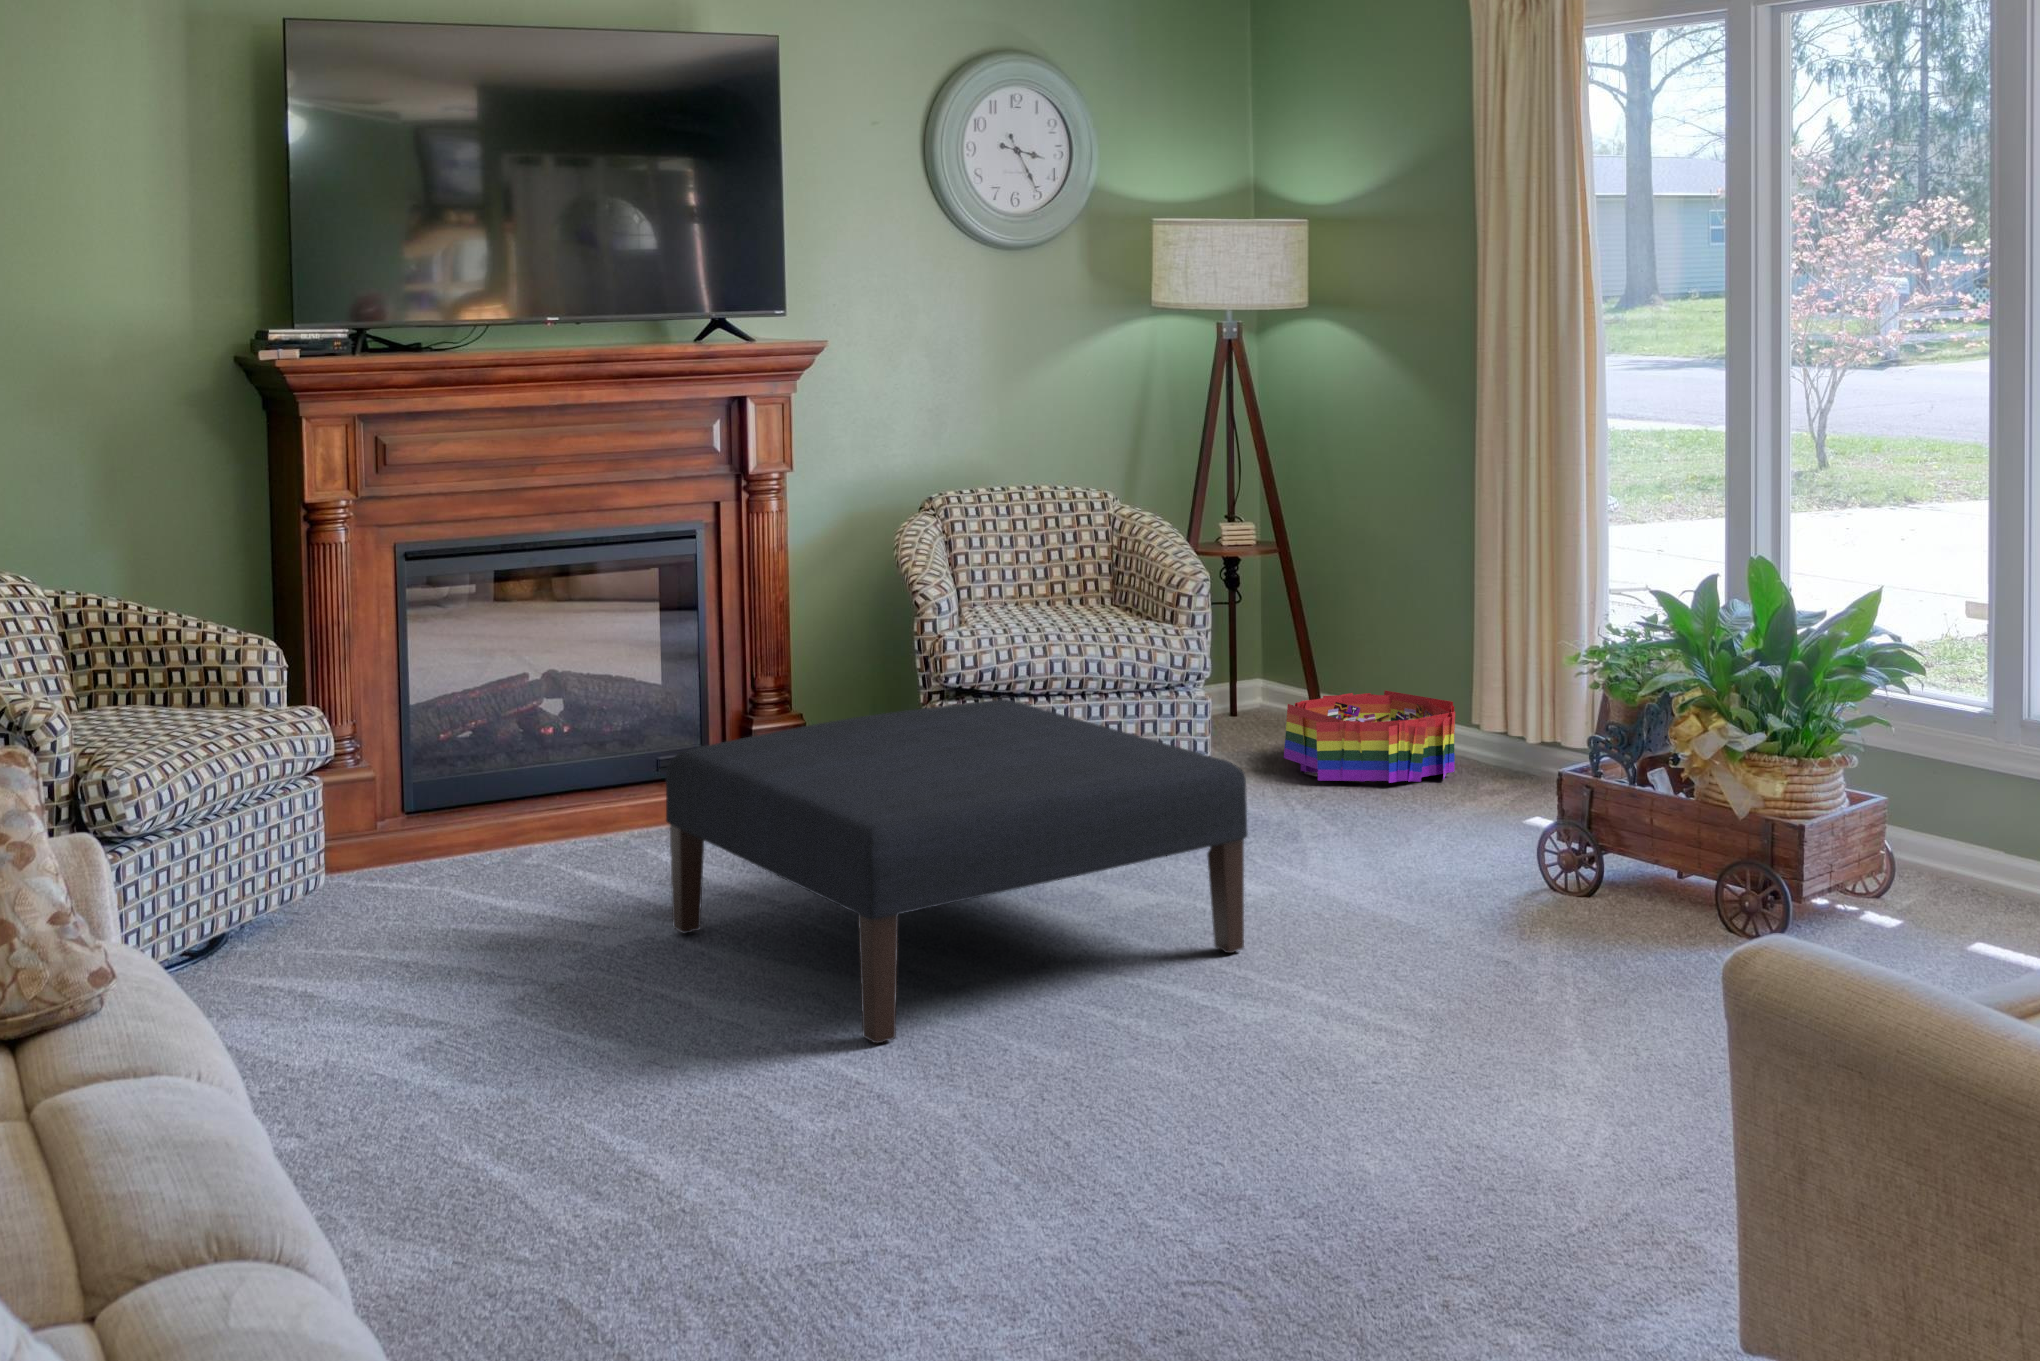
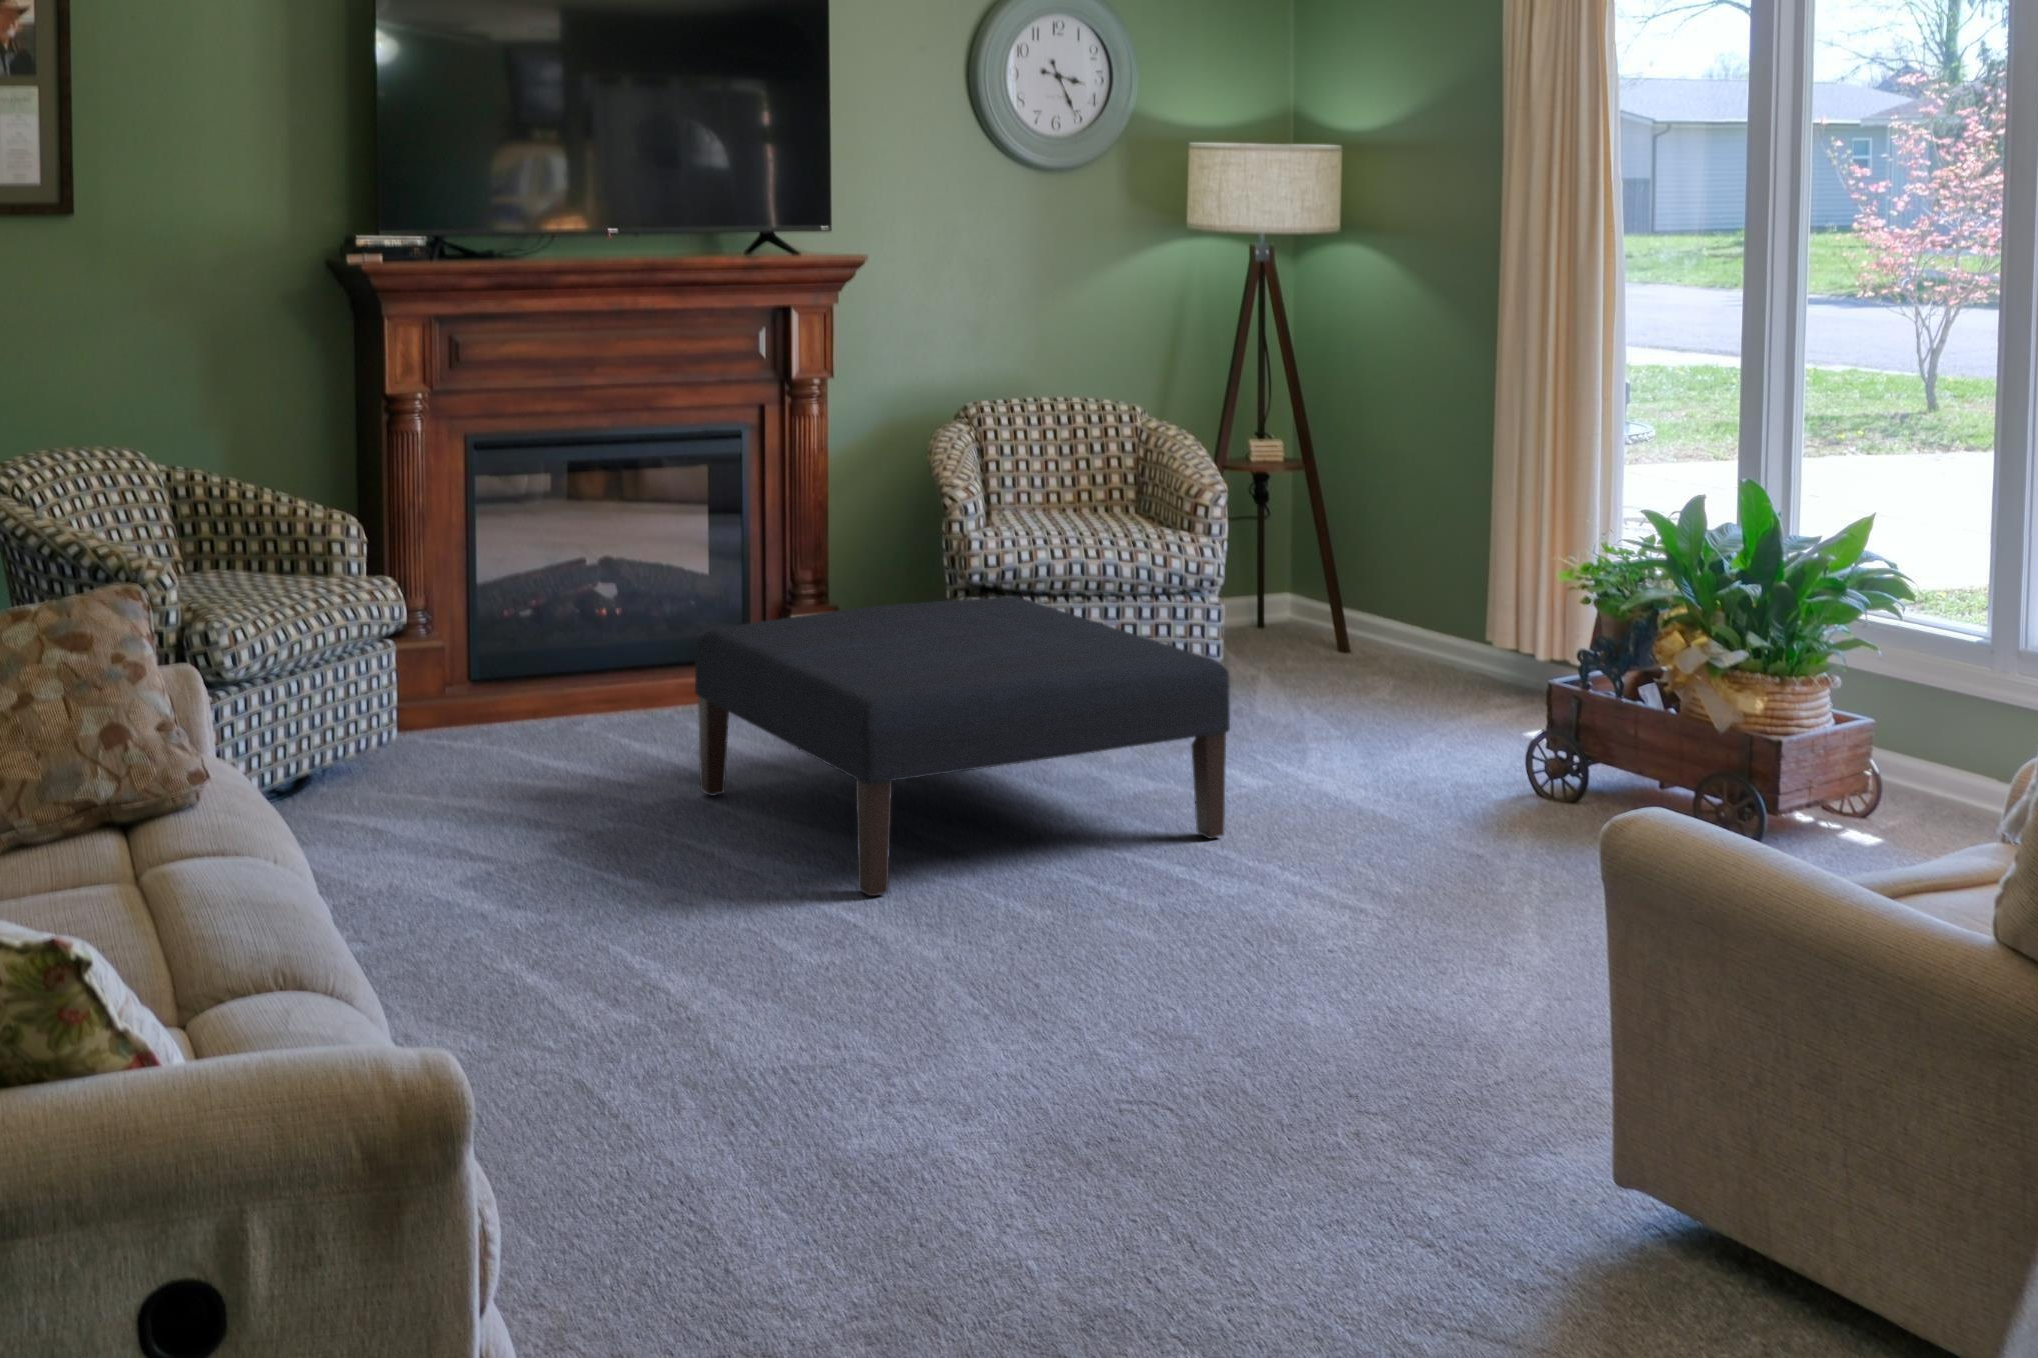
storage bin: present [1284,691,1455,783] -> none [1297,607,1470,695]

